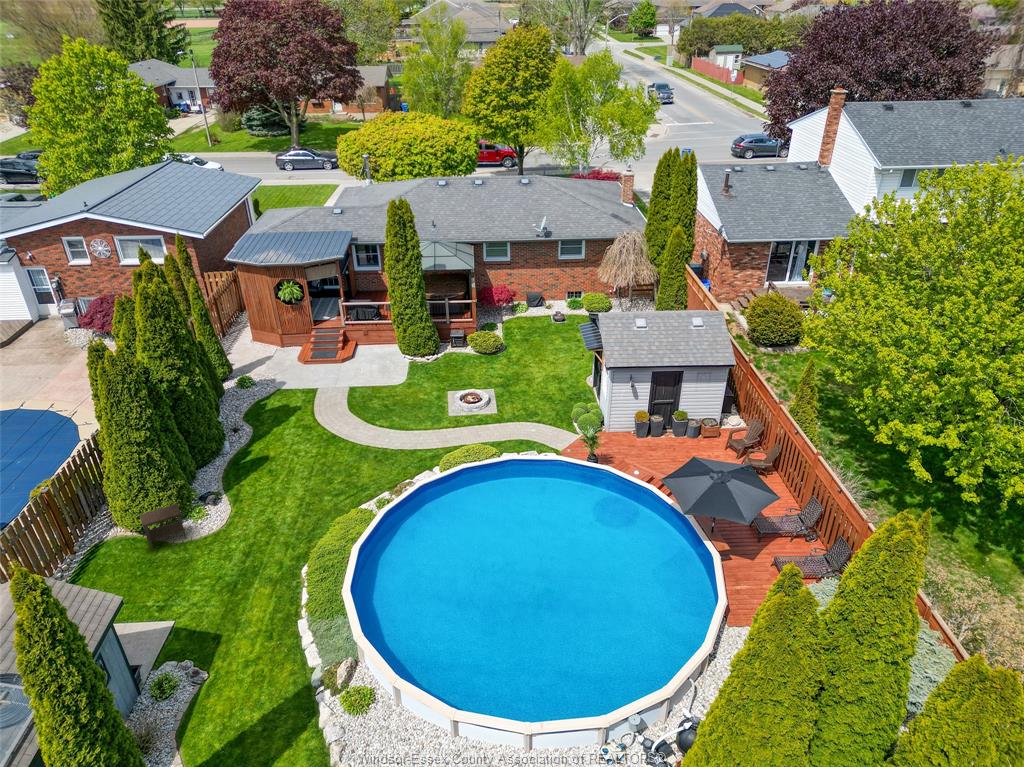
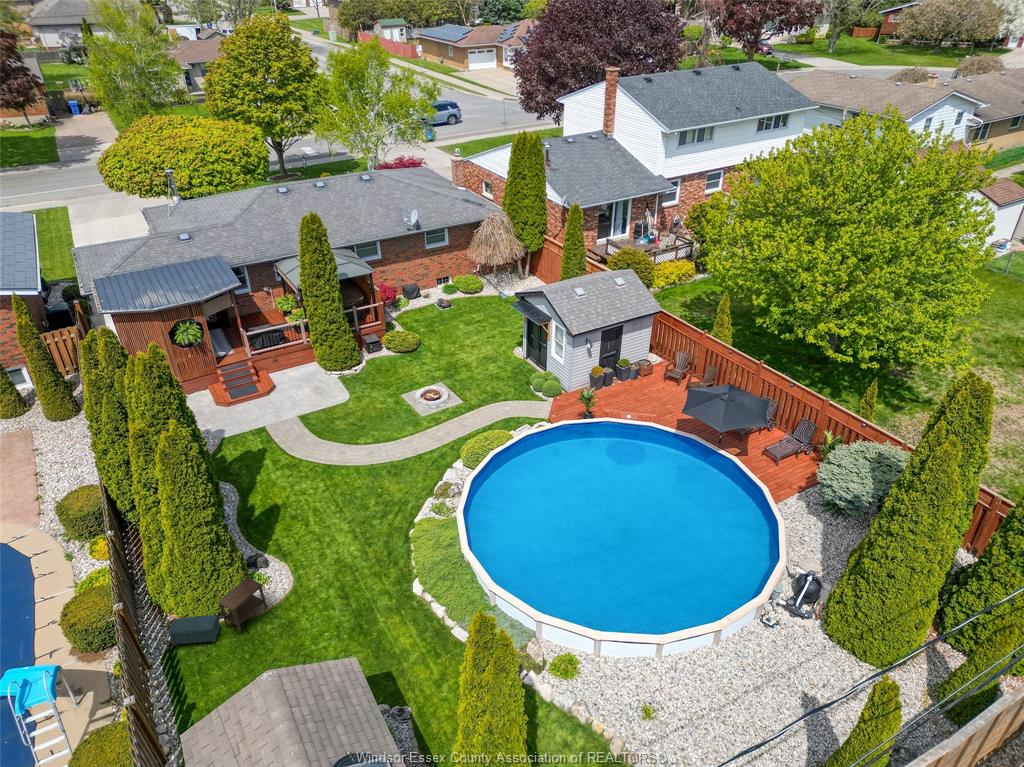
bench: none [99,518,143,550] -> present [169,615,221,646]

